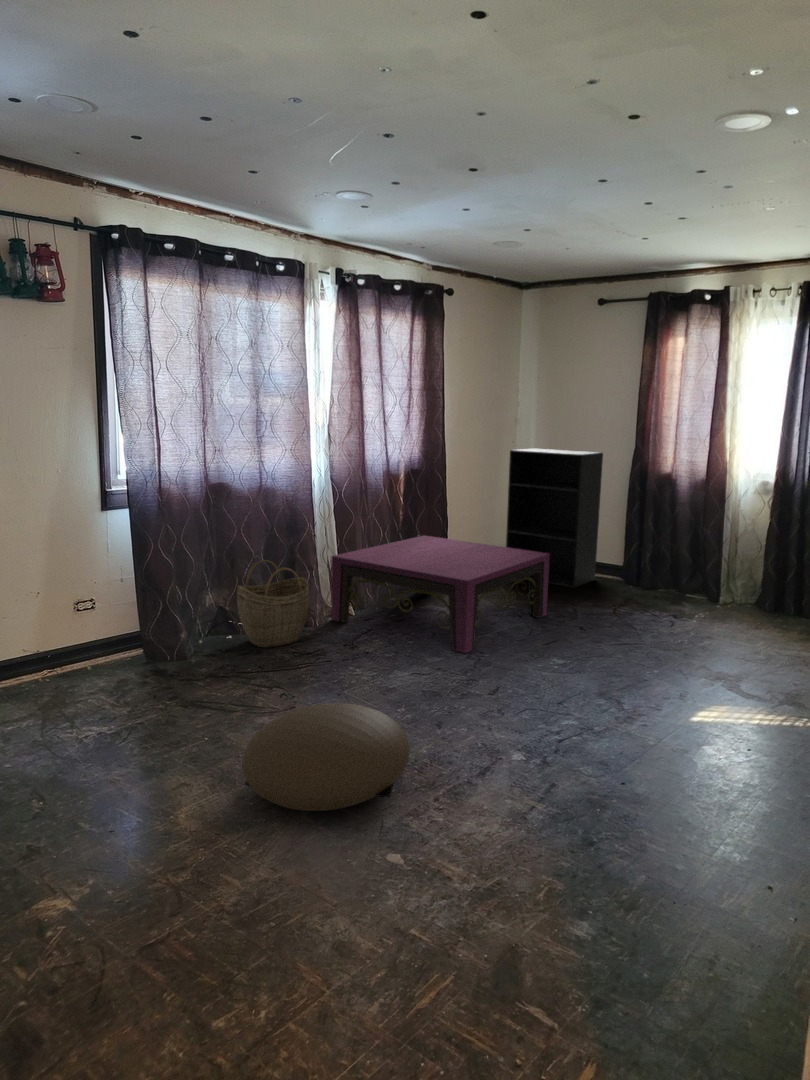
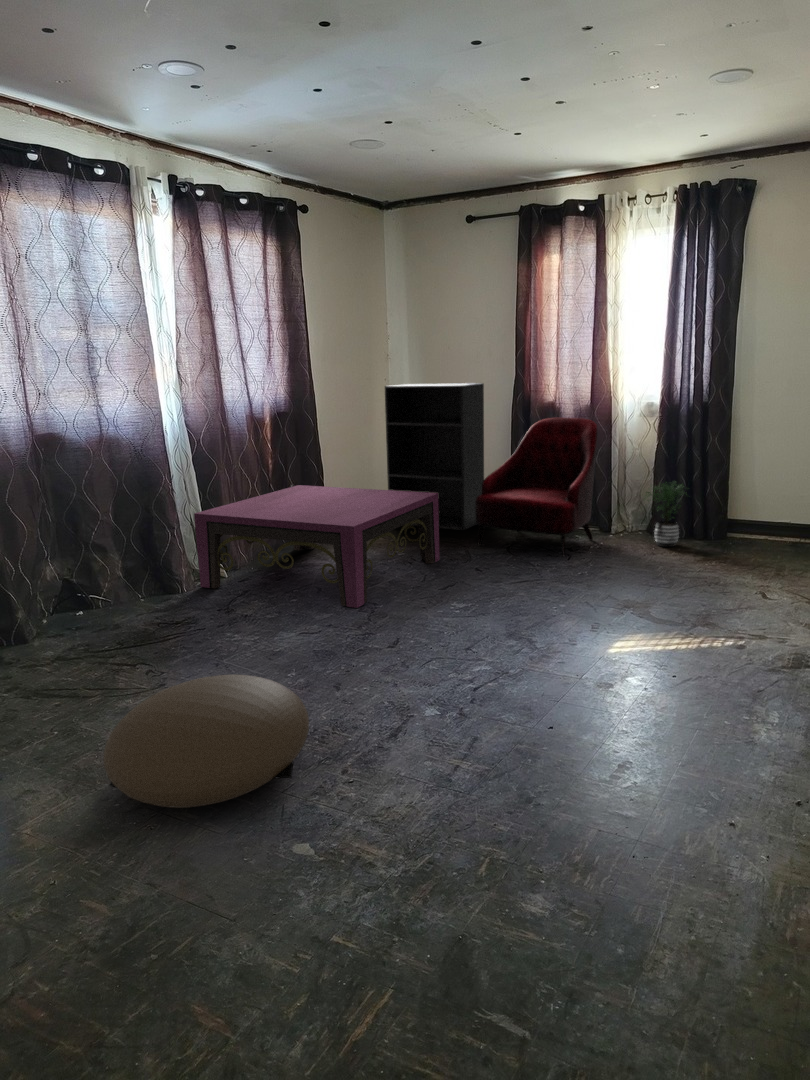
armchair: none [585,490,709,623] -> present [475,418,598,557]
potted plant: none [749,558,800,623] -> present [646,482,685,547]
woven basket: present [237,560,309,648] -> none [83,523,172,625]

